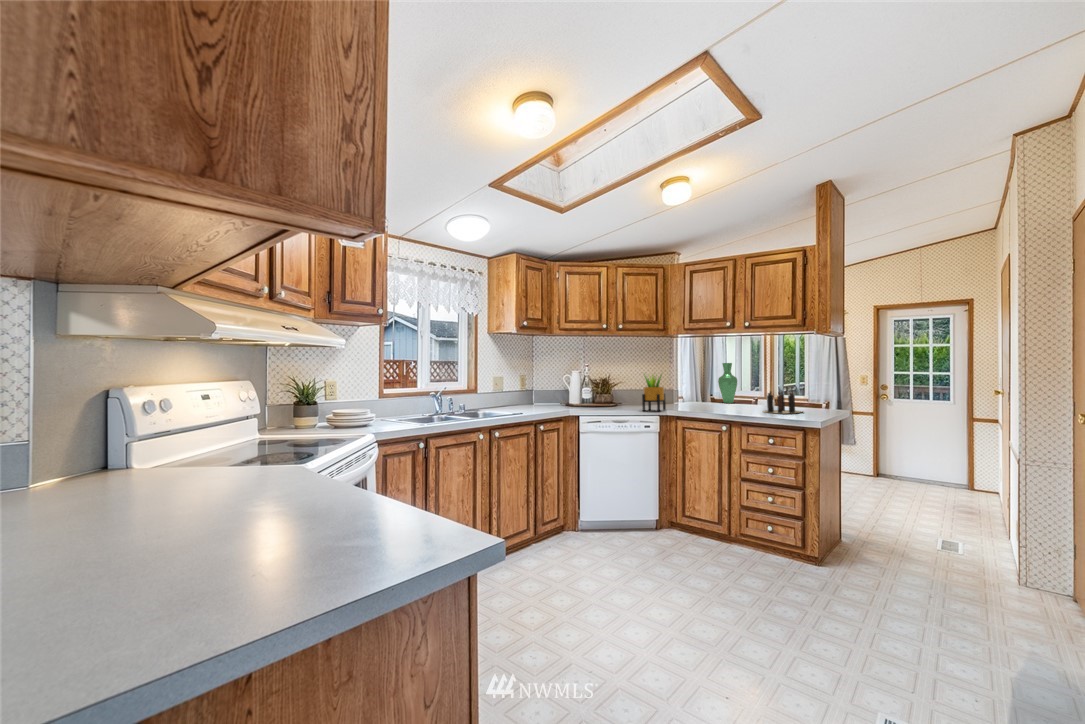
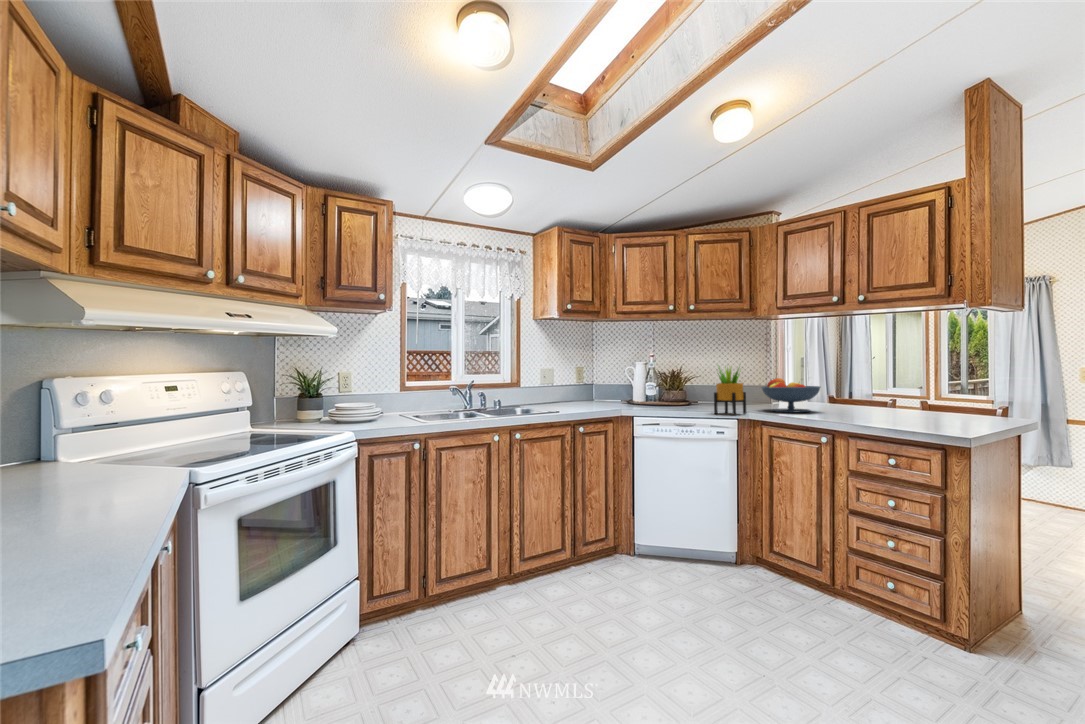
vase: present [718,363,737,403] -> none [837,353,865,407]
fruit bowl: none [672,382,714,409] -> present [762,378,820,412]
candle: present [763,391,804,414] -> none [879,389,957,422]

